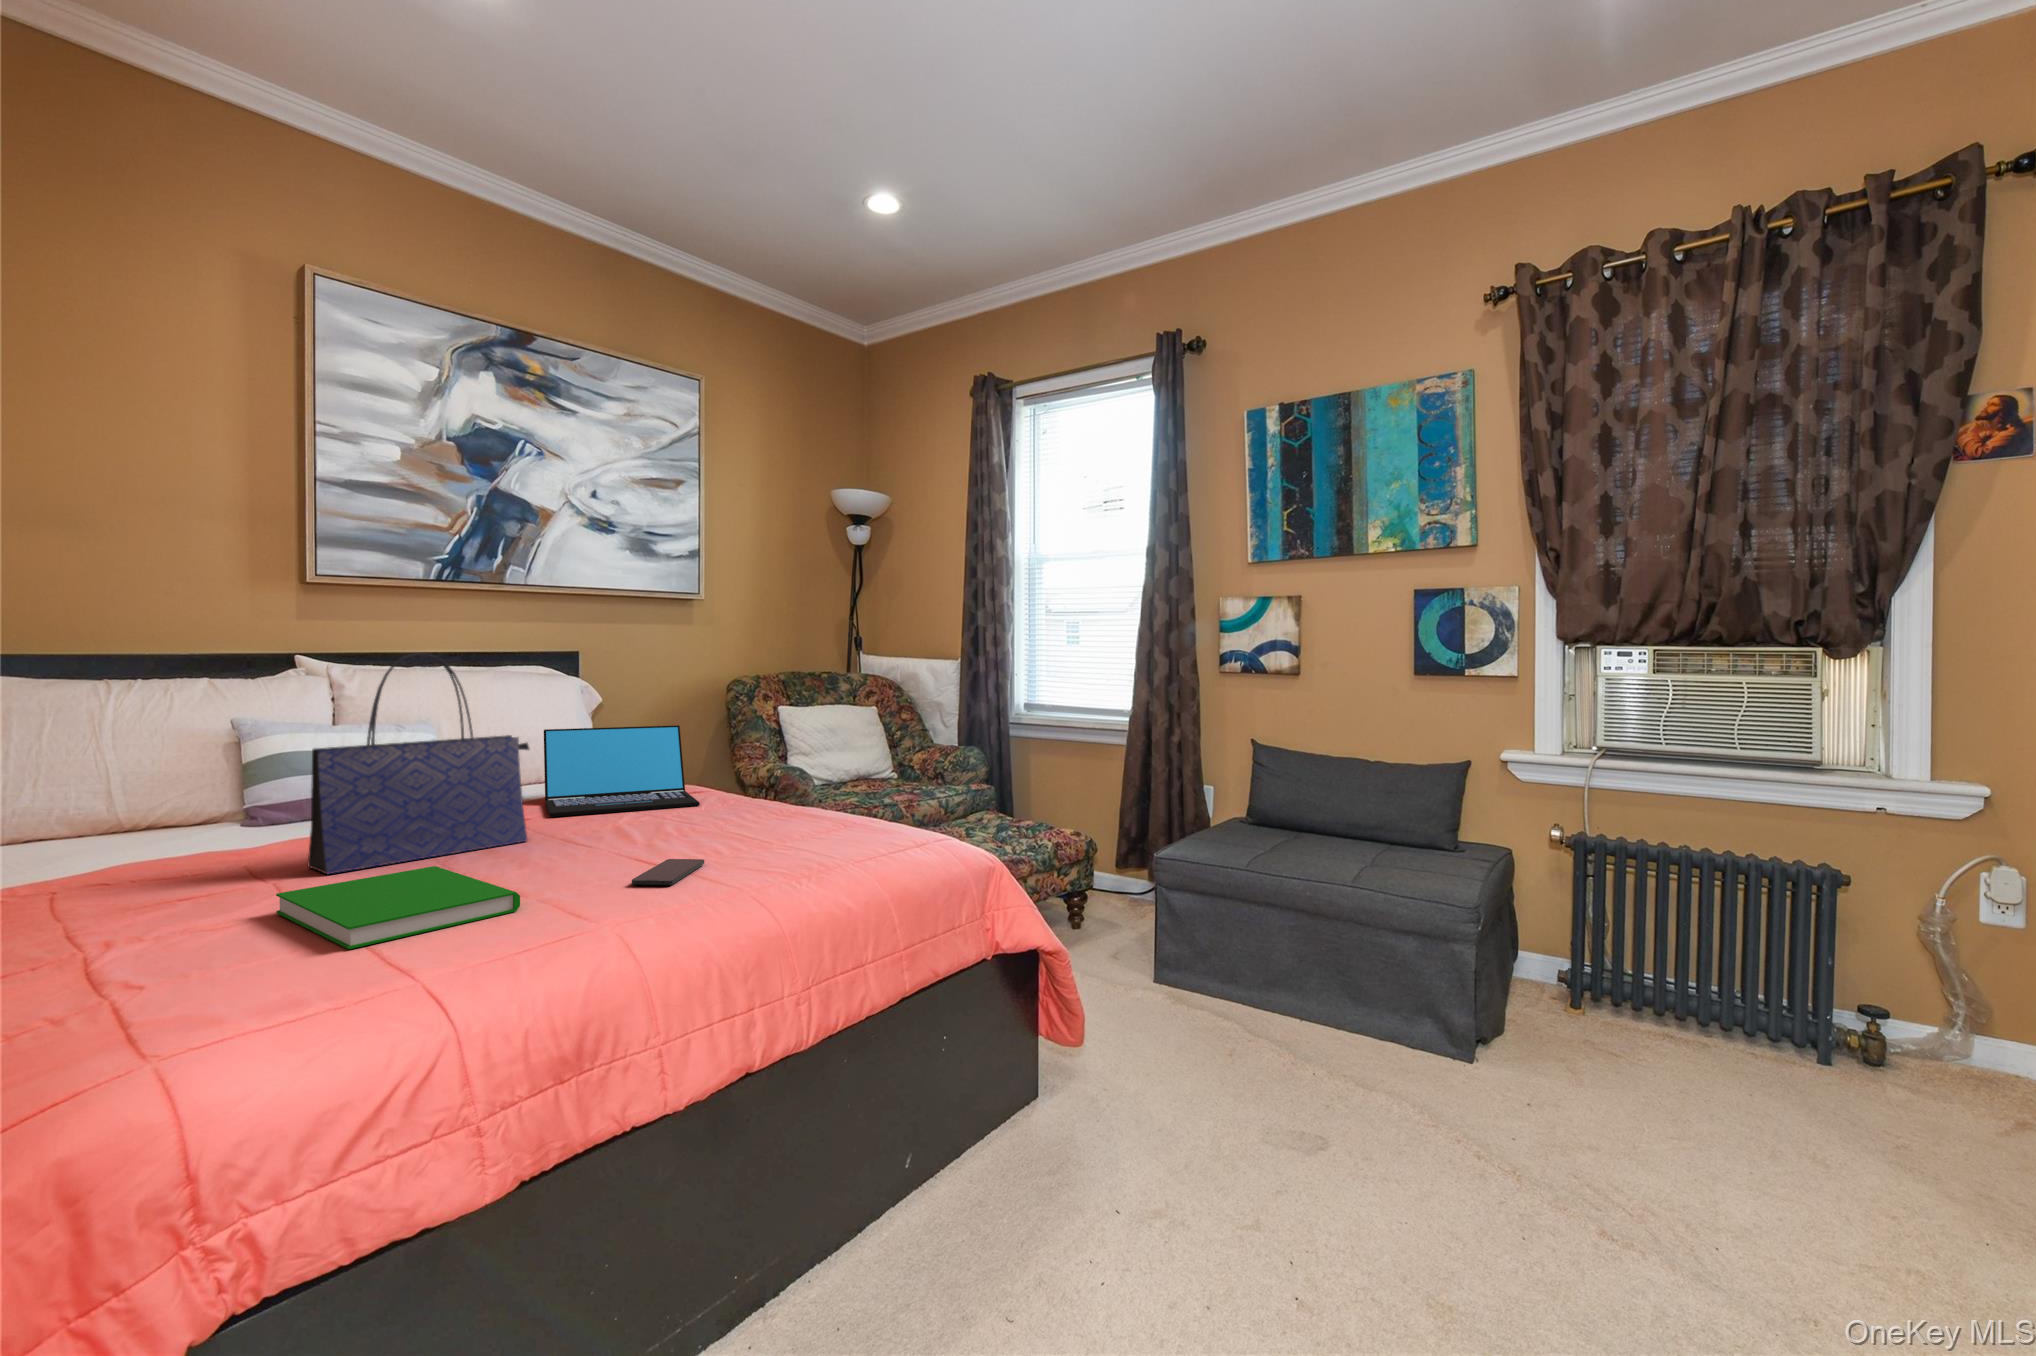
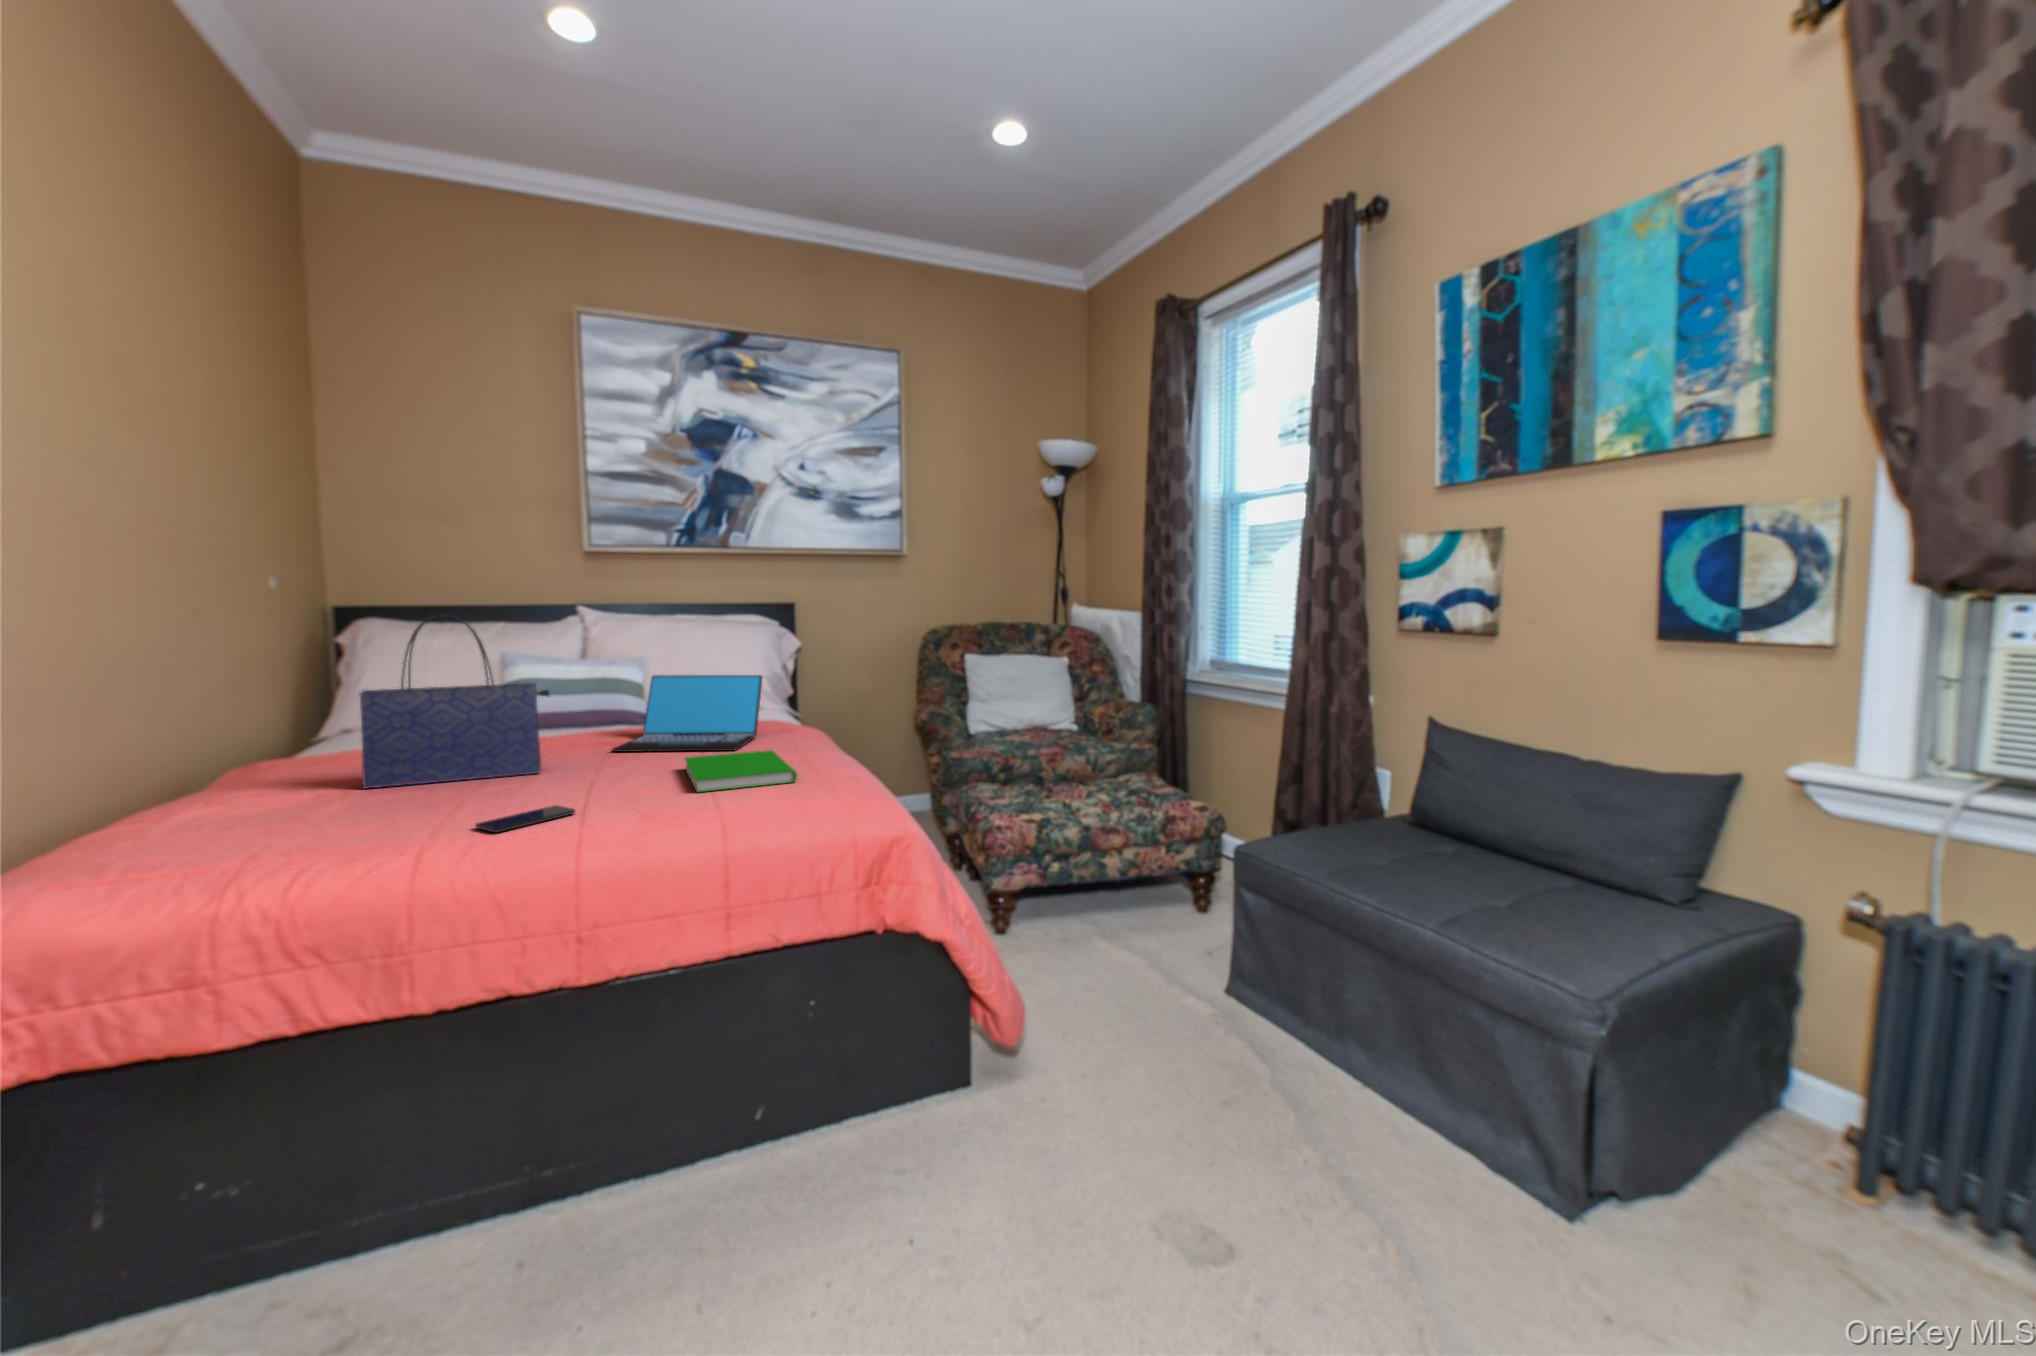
book: present [276,866,520,949] -> present [685,750,797,792]

